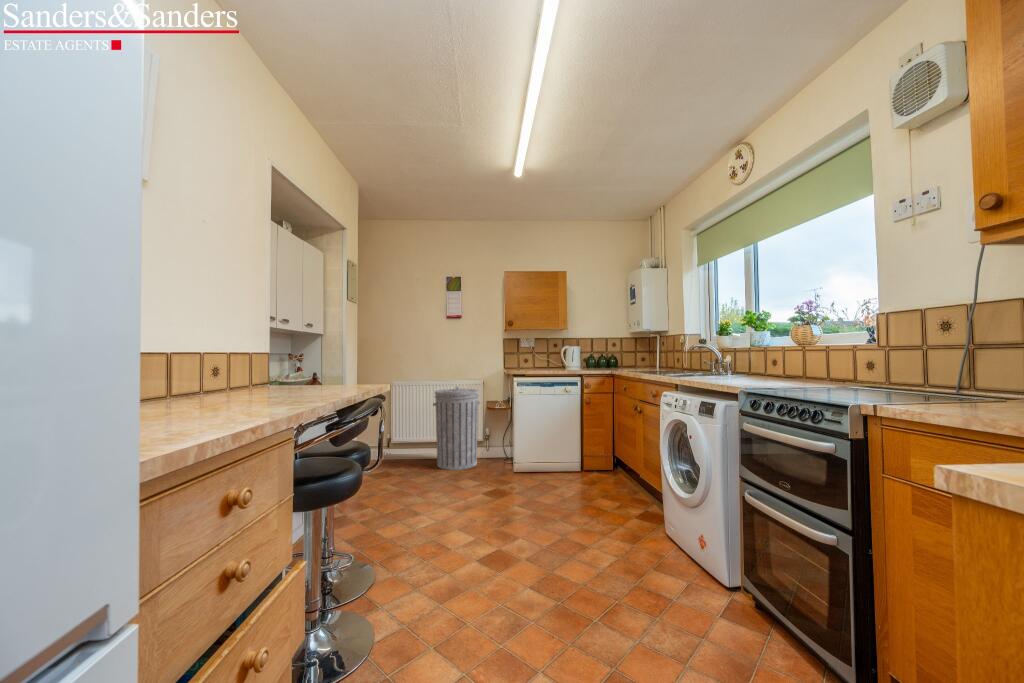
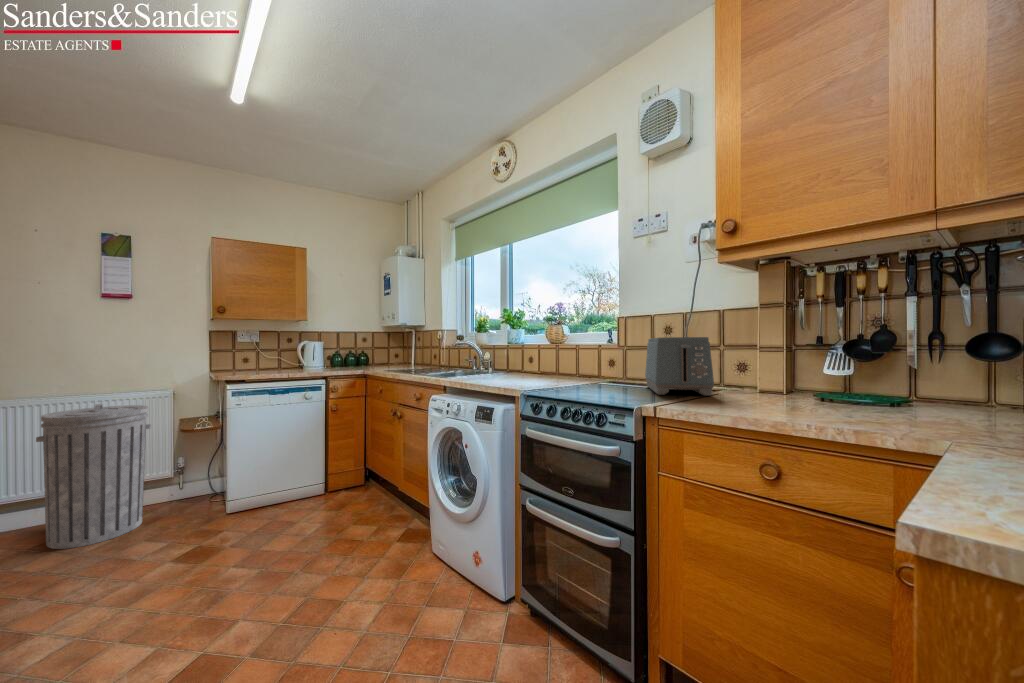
toaster: none [899,335,992,404] -> present [645,337,714,396]

